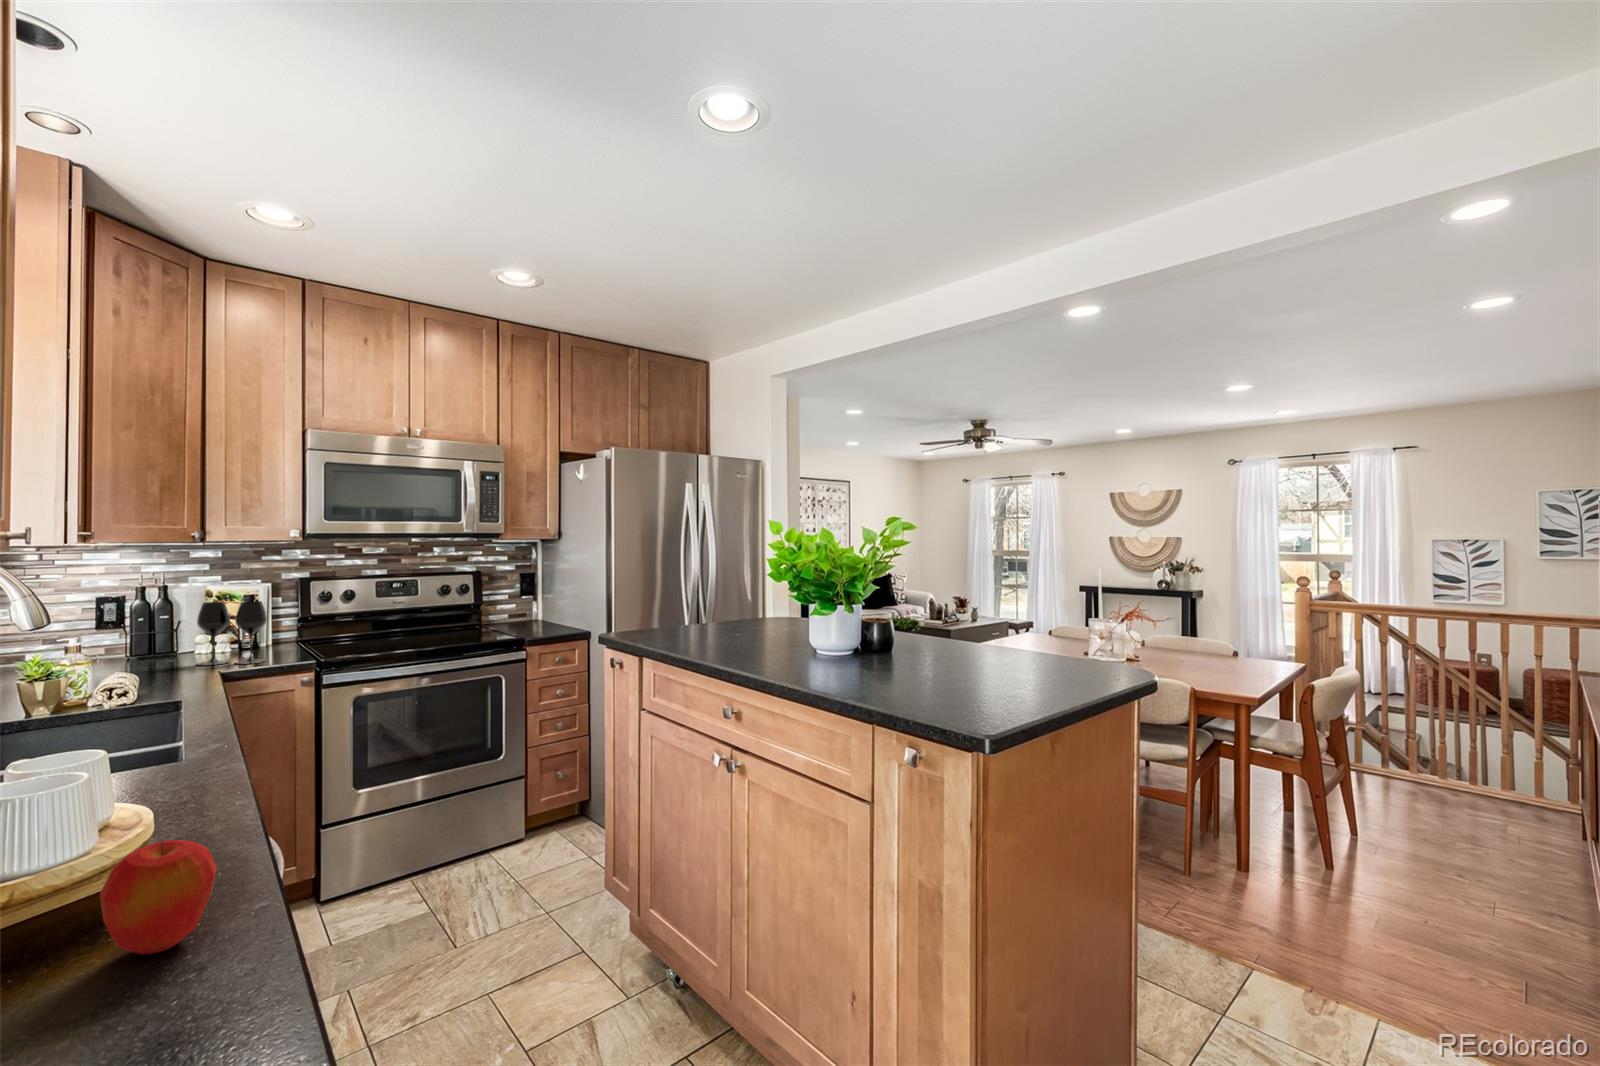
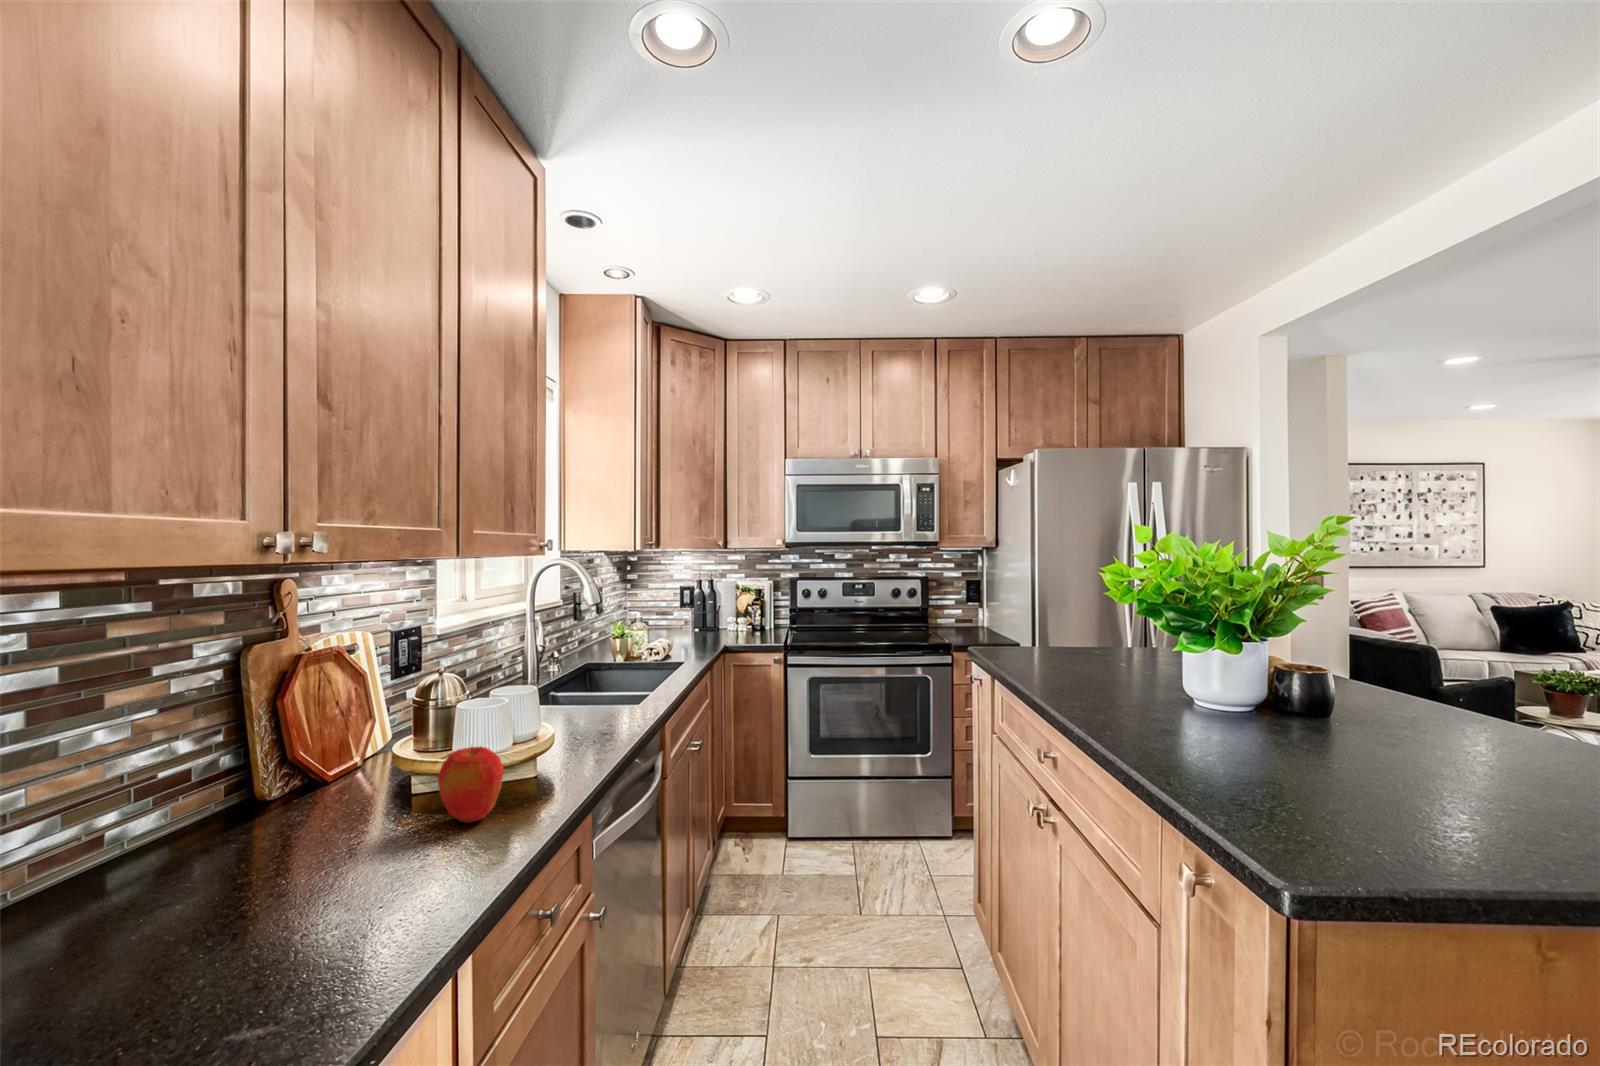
wine glass: present [197,601,267,665] -> none [717,592,757,641]

